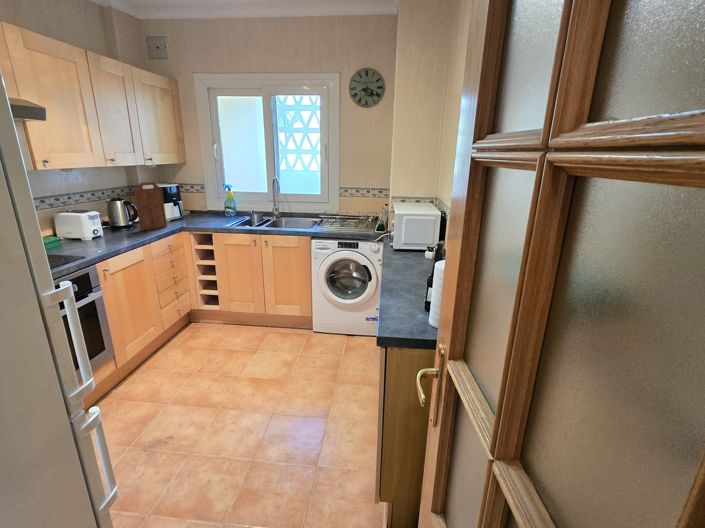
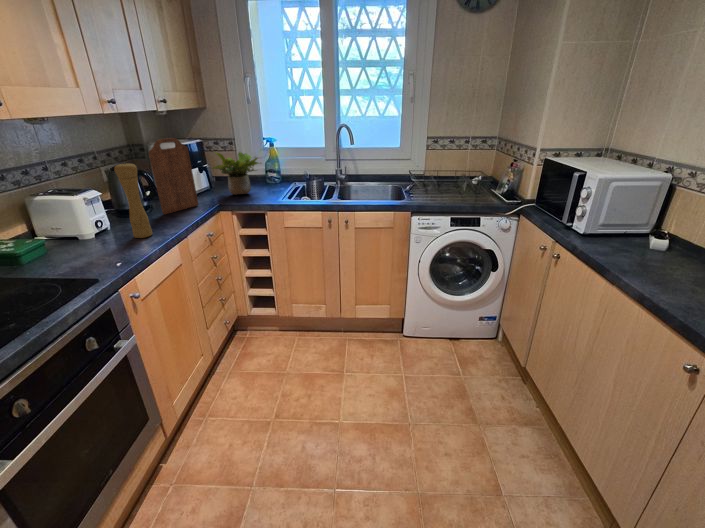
potted plant: none [180,193,217,222] -> present [212,152,259,195]
pepper mill: none [107,195,128,241] -> present [114,163,152,238]

